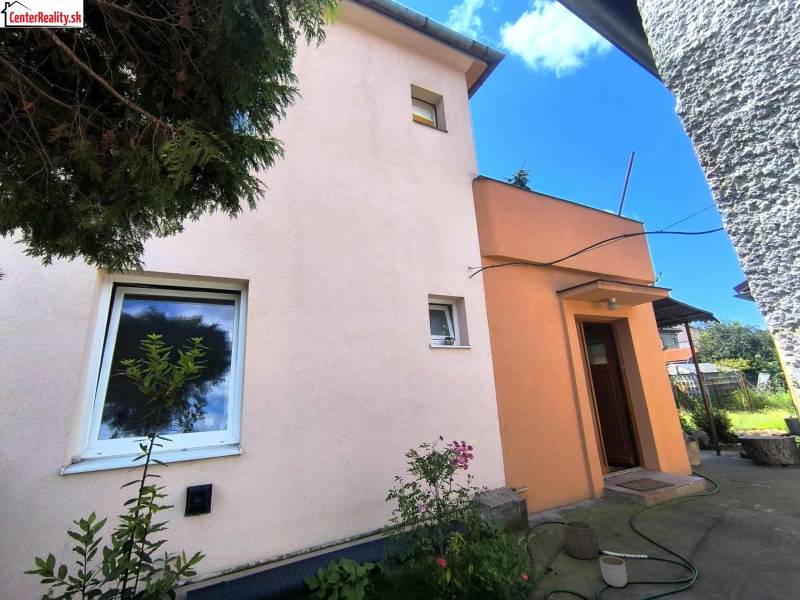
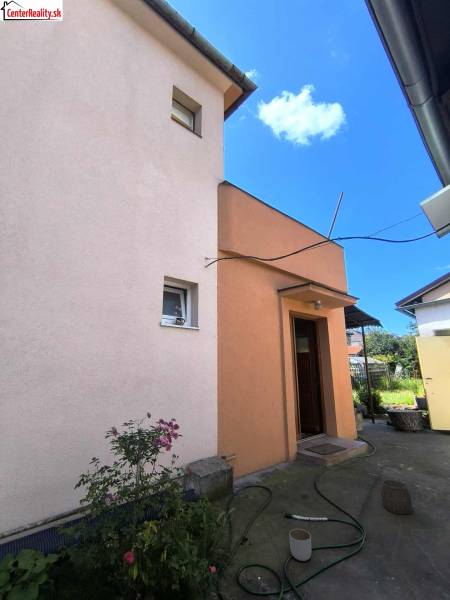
woven basket: present [564,521,599,560] -> present [381,480,412,514]

